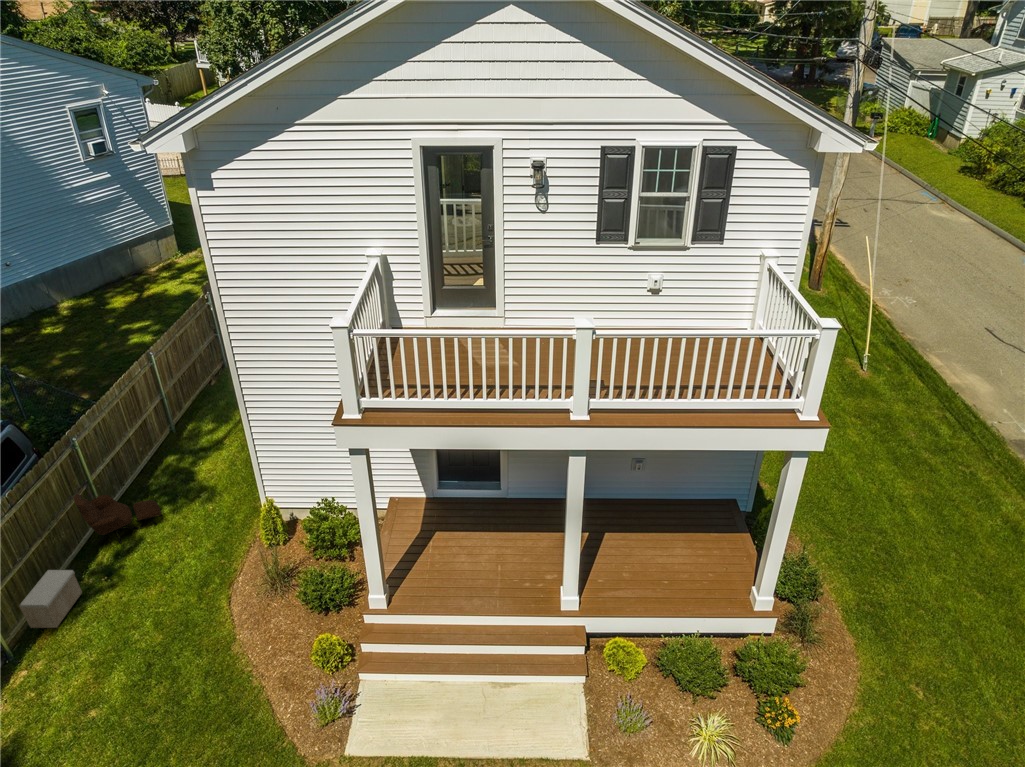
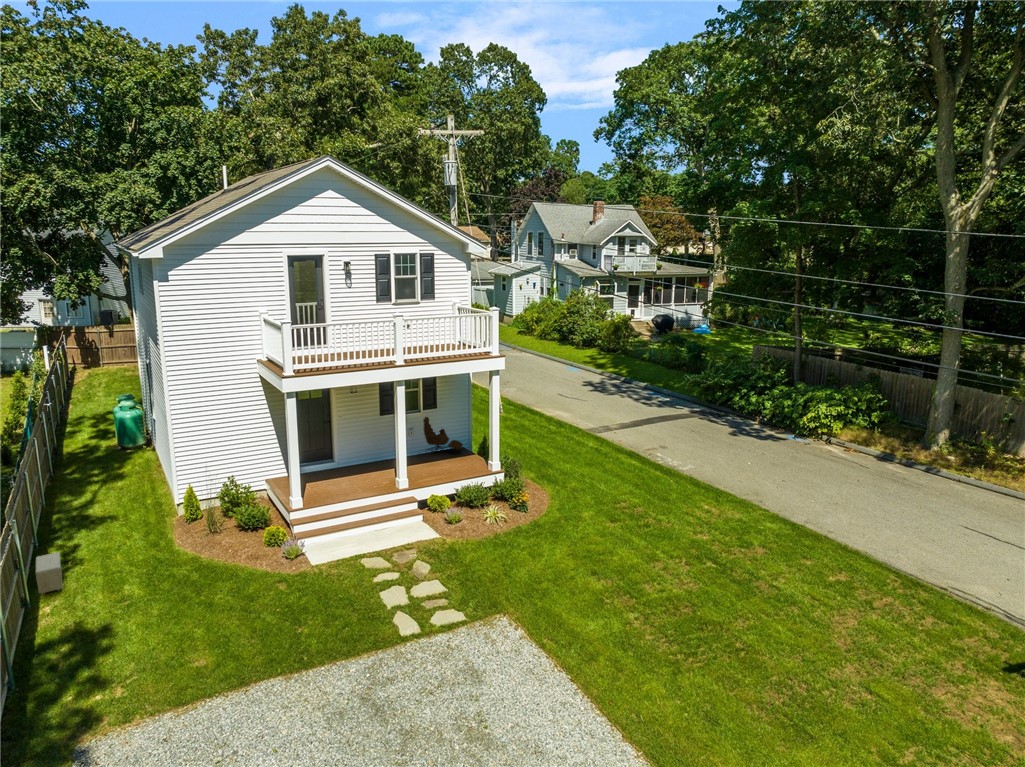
lounge chair: present [73,494,162,543] -> present [423,417,463,454]

